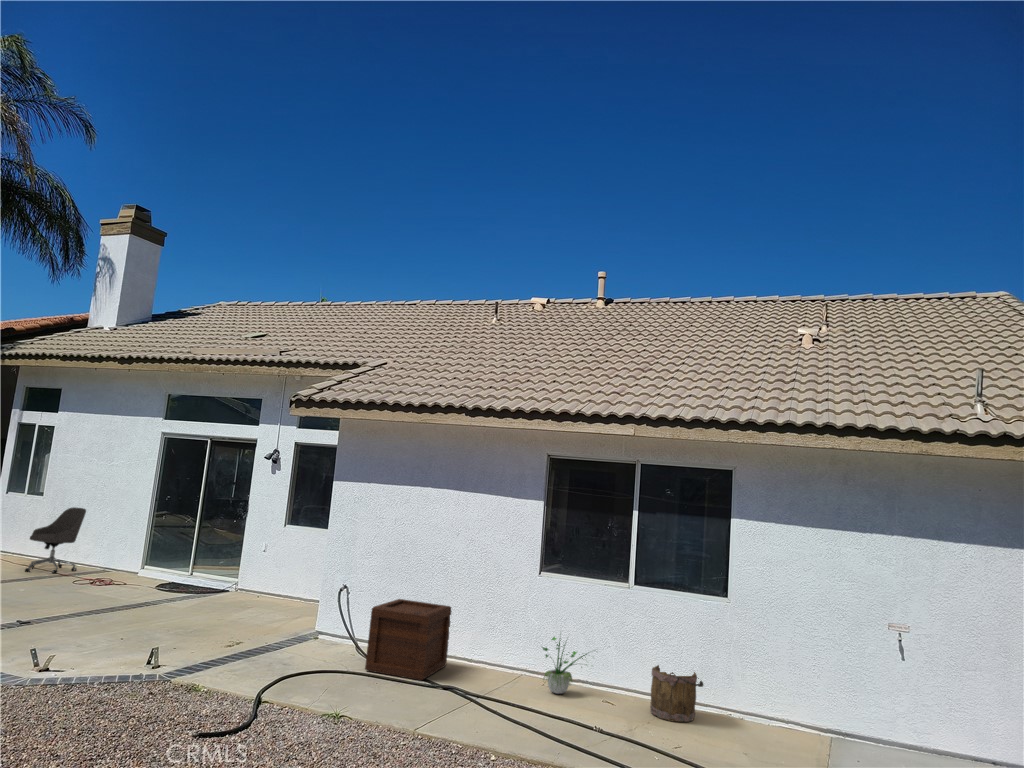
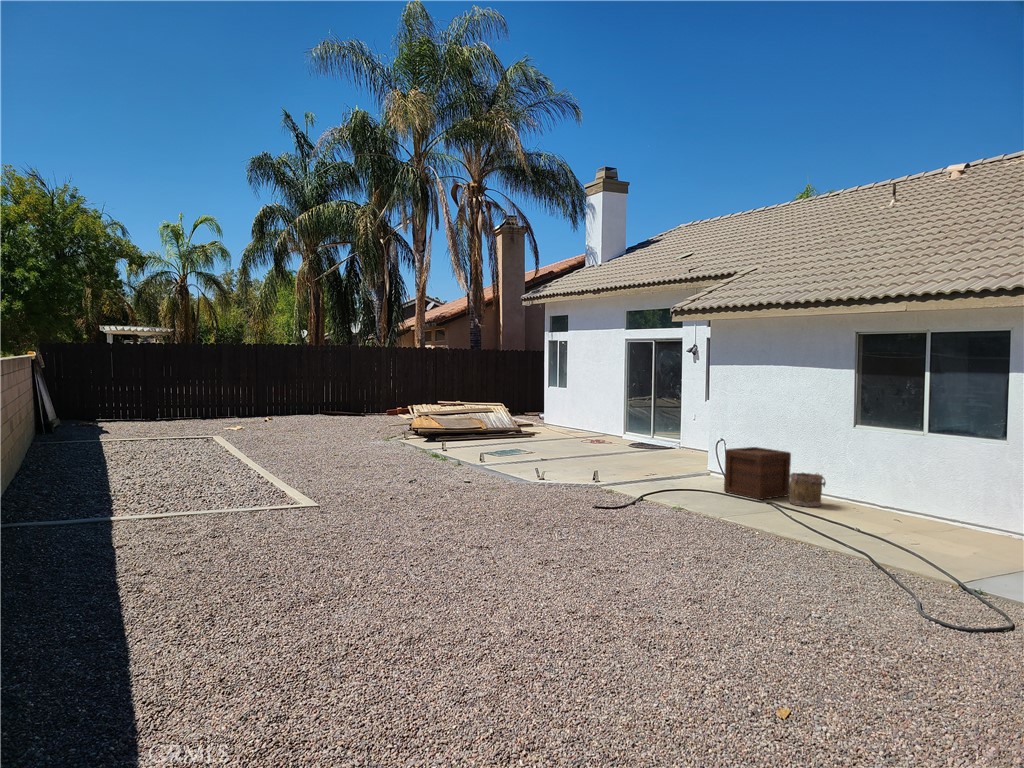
chair: present [25,507,86,574] -> none [559,395,589,438]
potted plant: present [542,637,587,694] -> none [849,465,895,516]
bucket: present [650,665,703,722] -> present [789,473,826,507]

